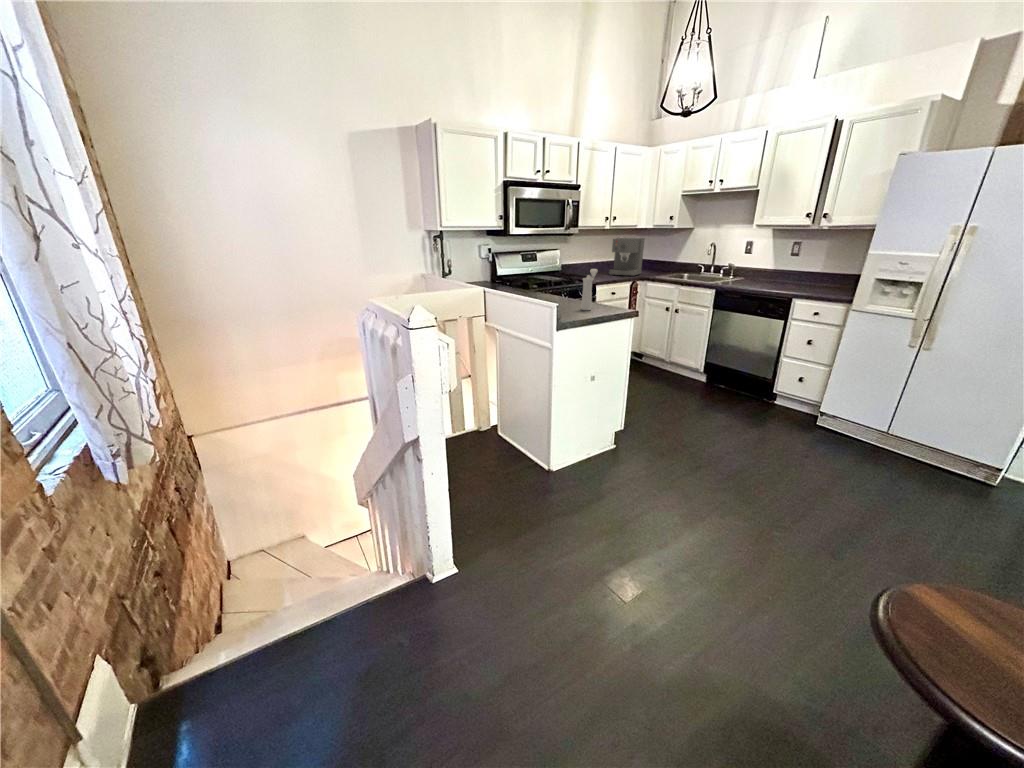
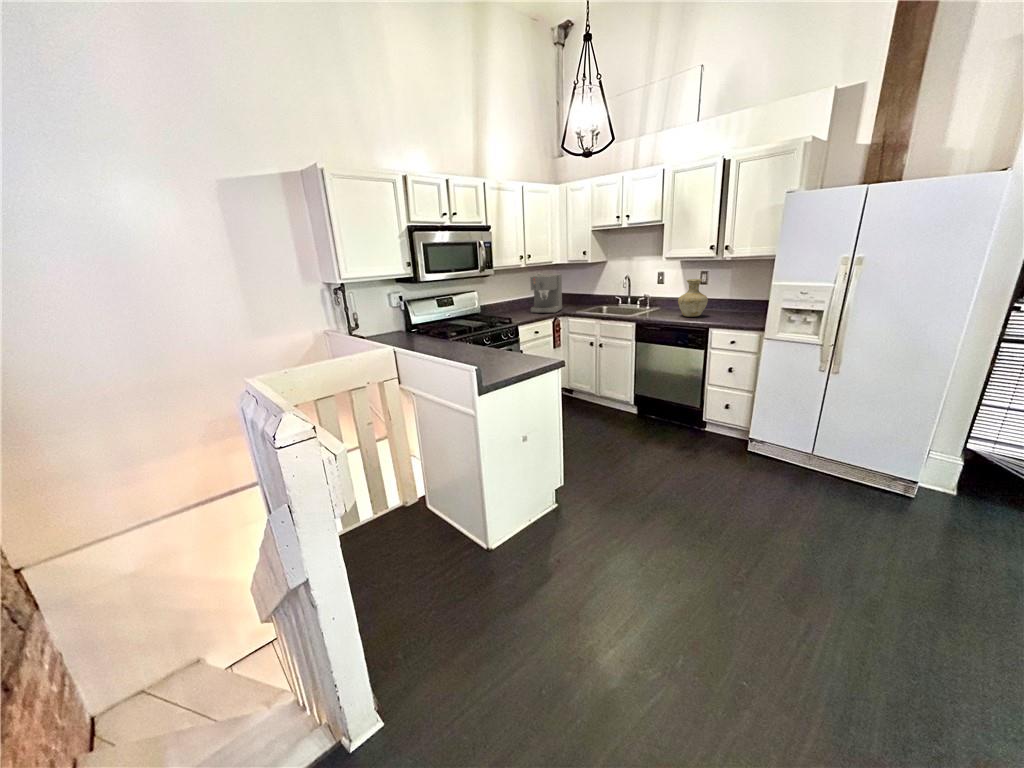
vase: none [764,248,797,287] -> present [678,279,708,317]
pepper mill: present [581,269,598,310] -> none [501,320,517,367]

